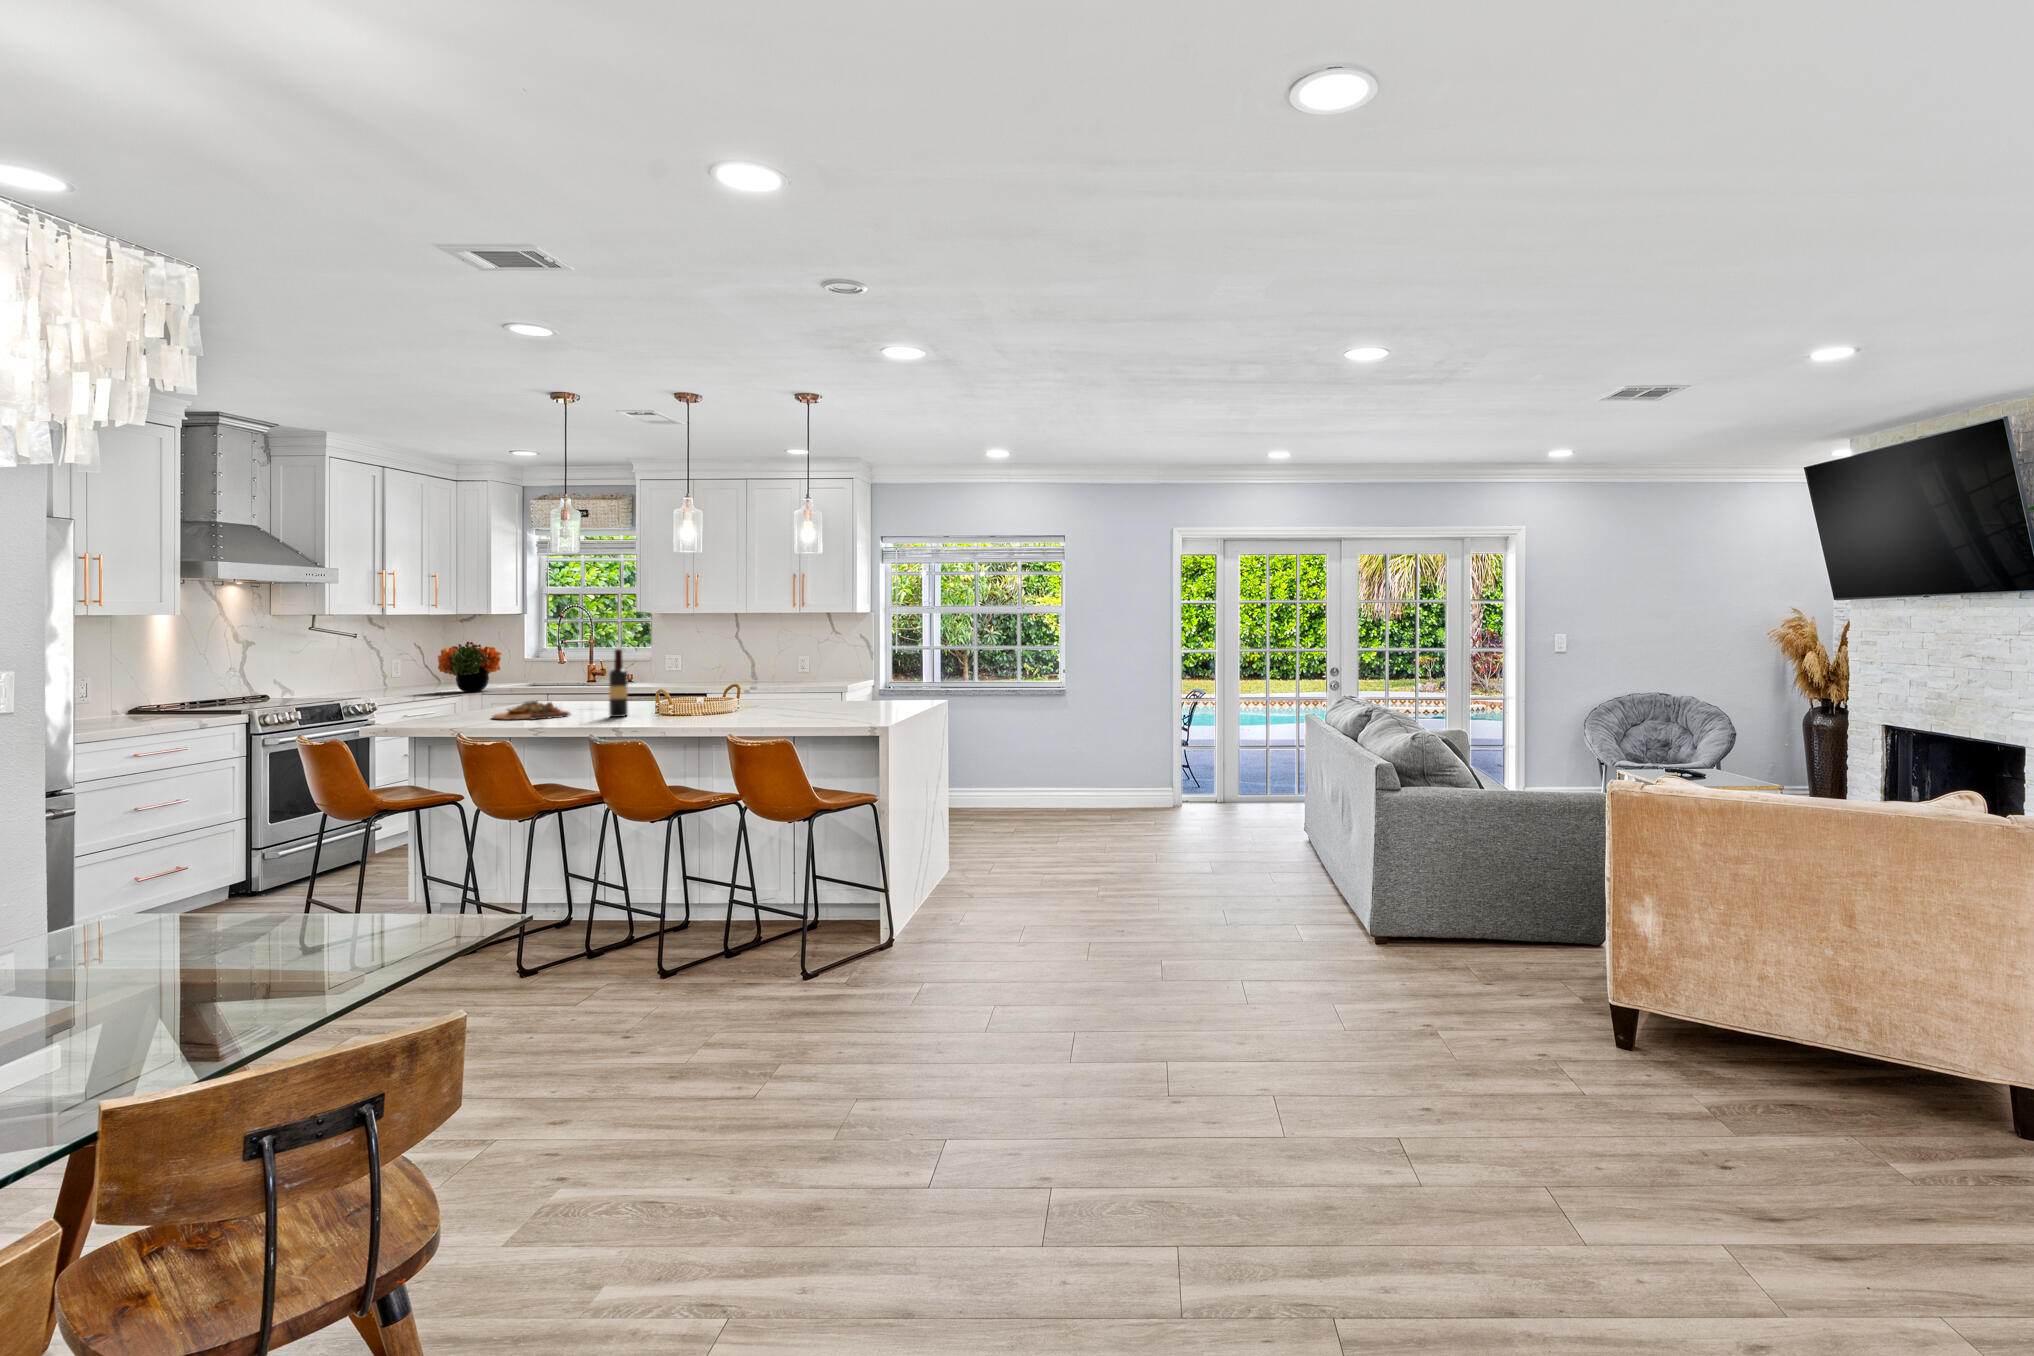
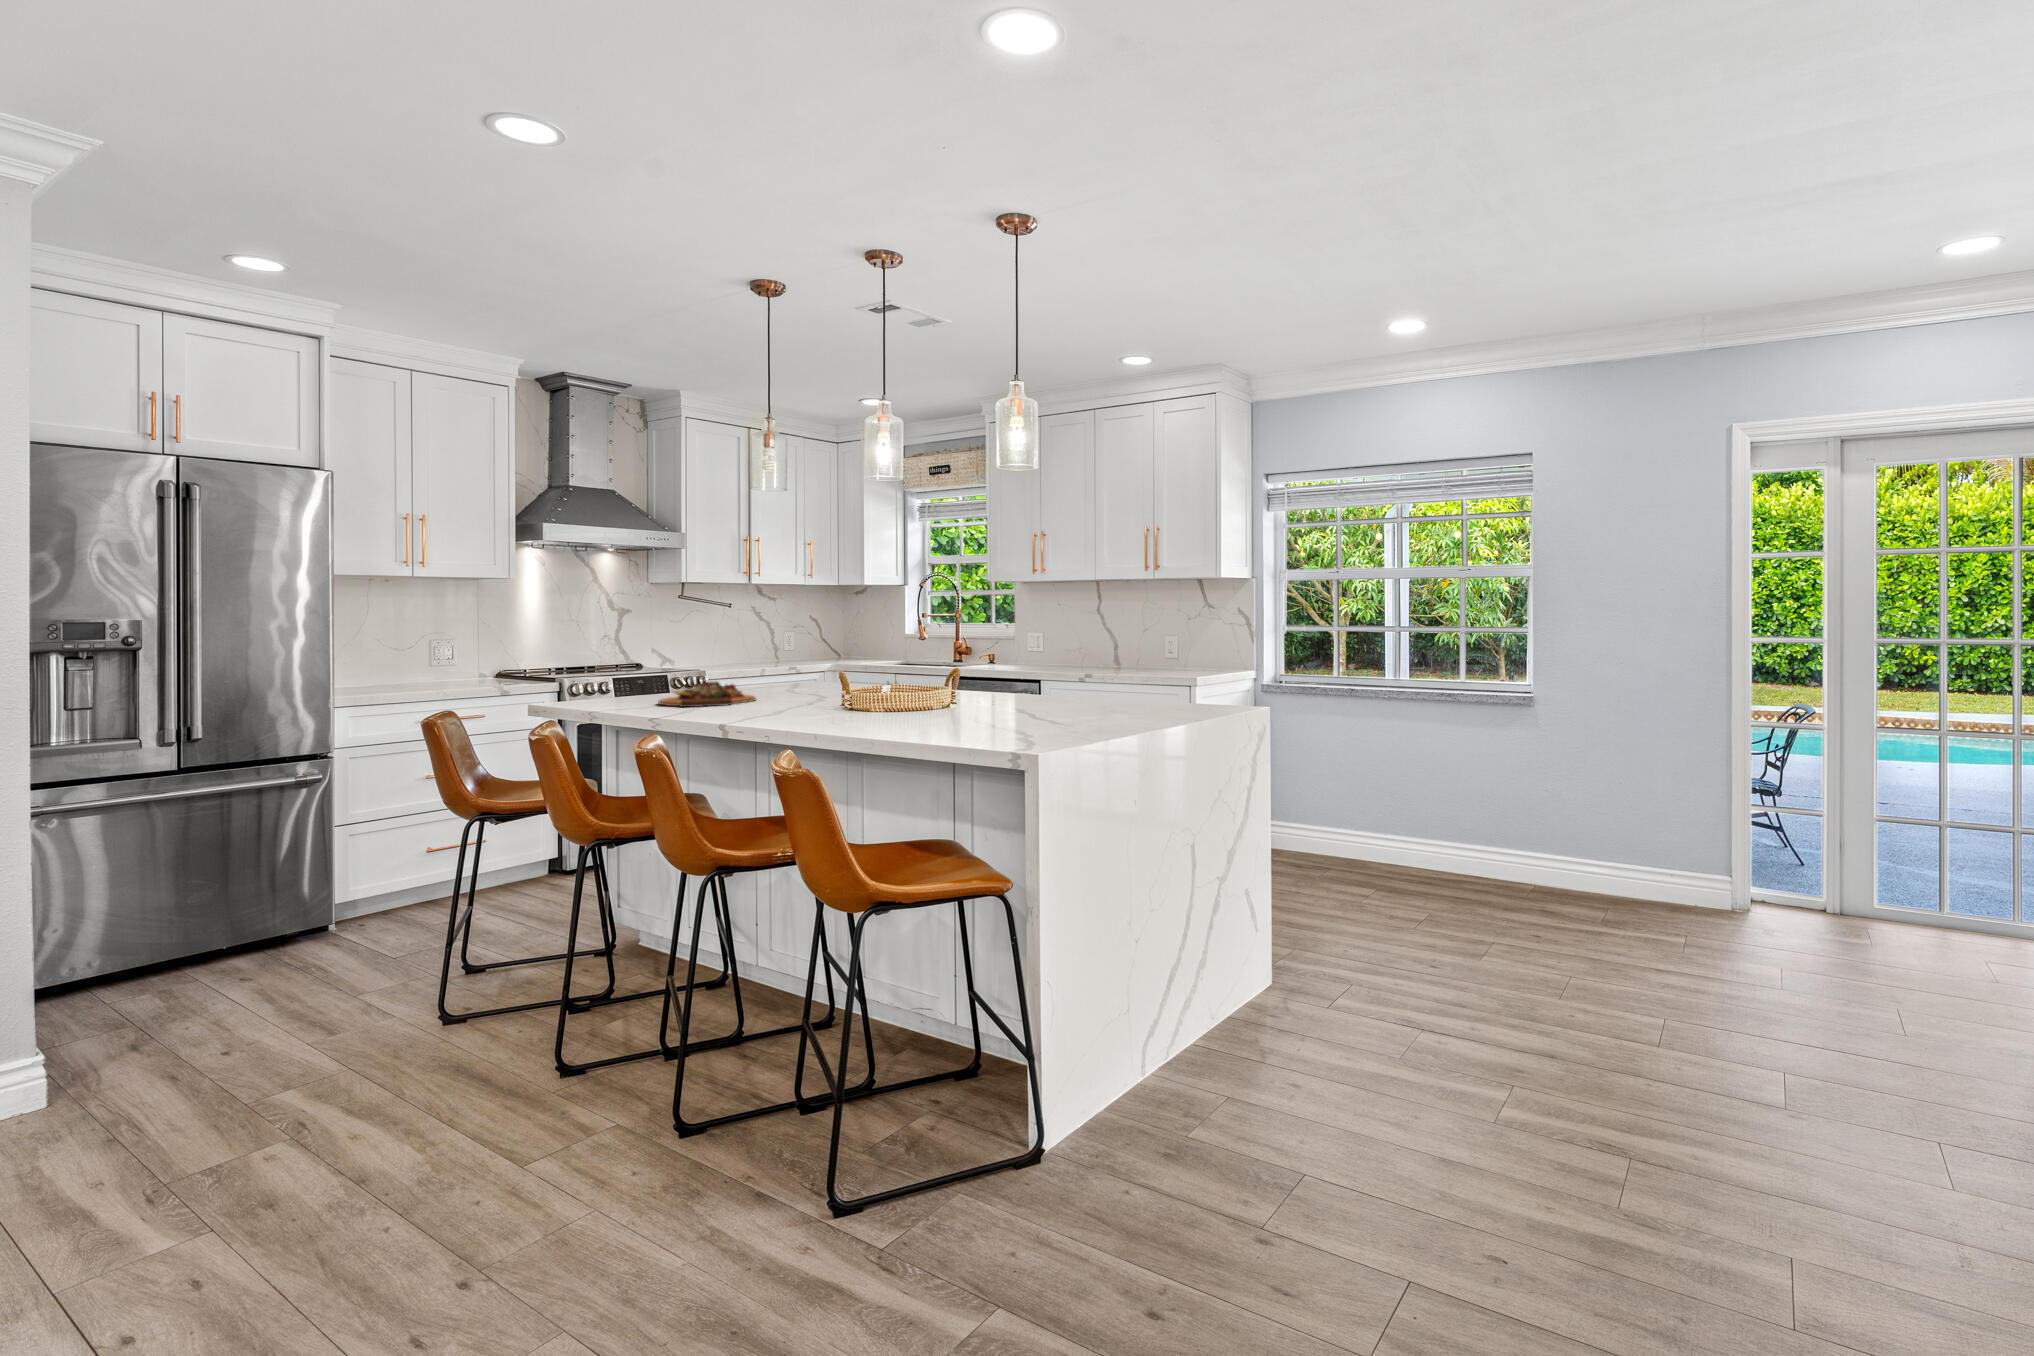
flower arrangement: present [438,641,501,692] -> none [803,613,867,667]
wine bottle: present [609,649,628,717] -> none [757,614,782,710]

